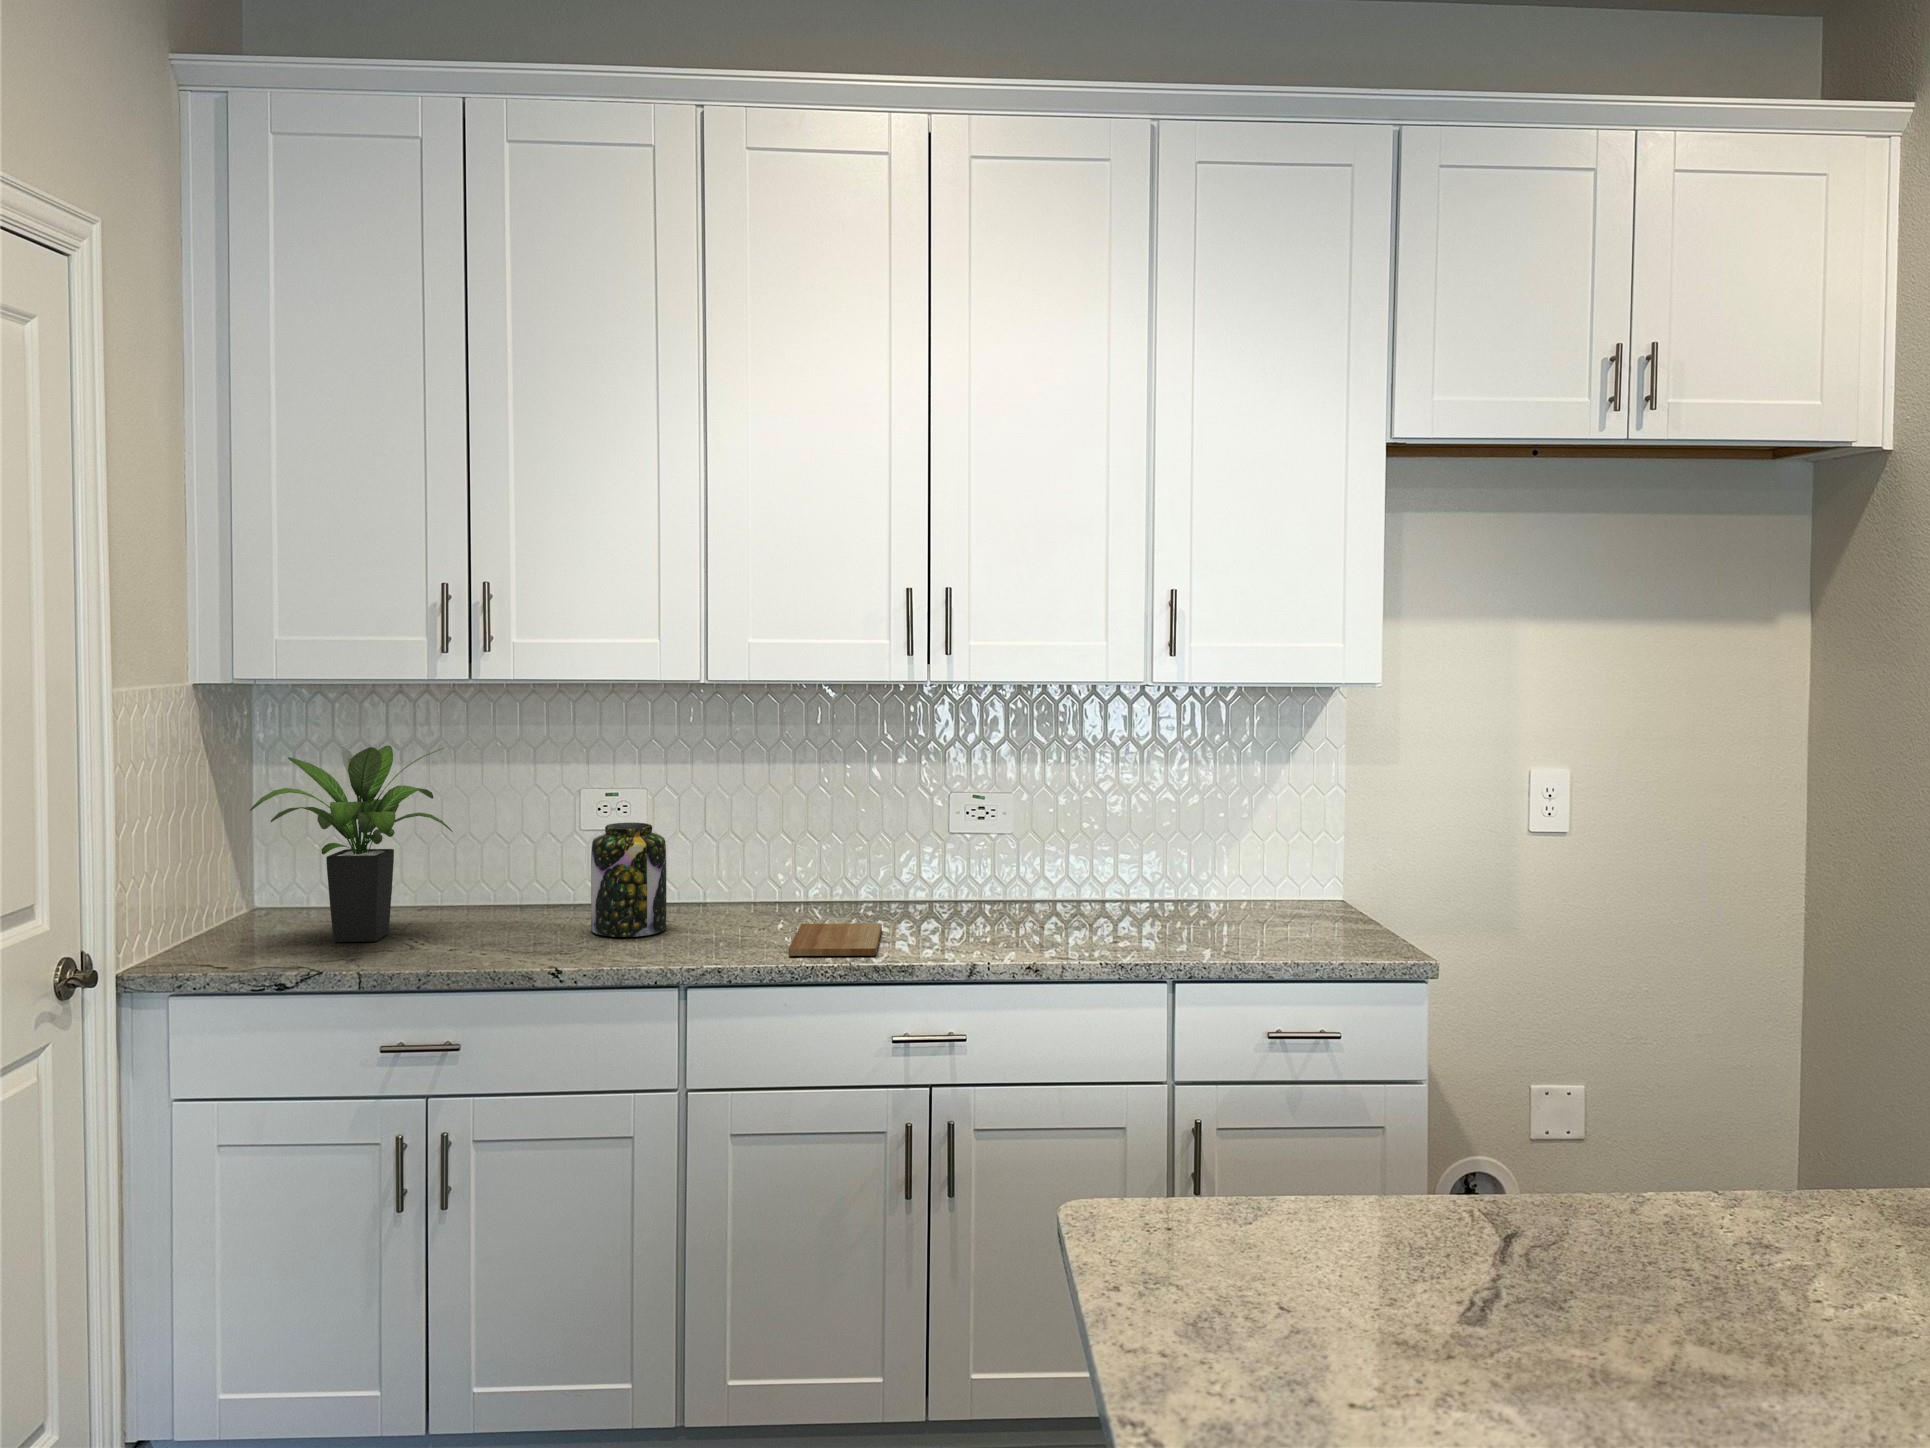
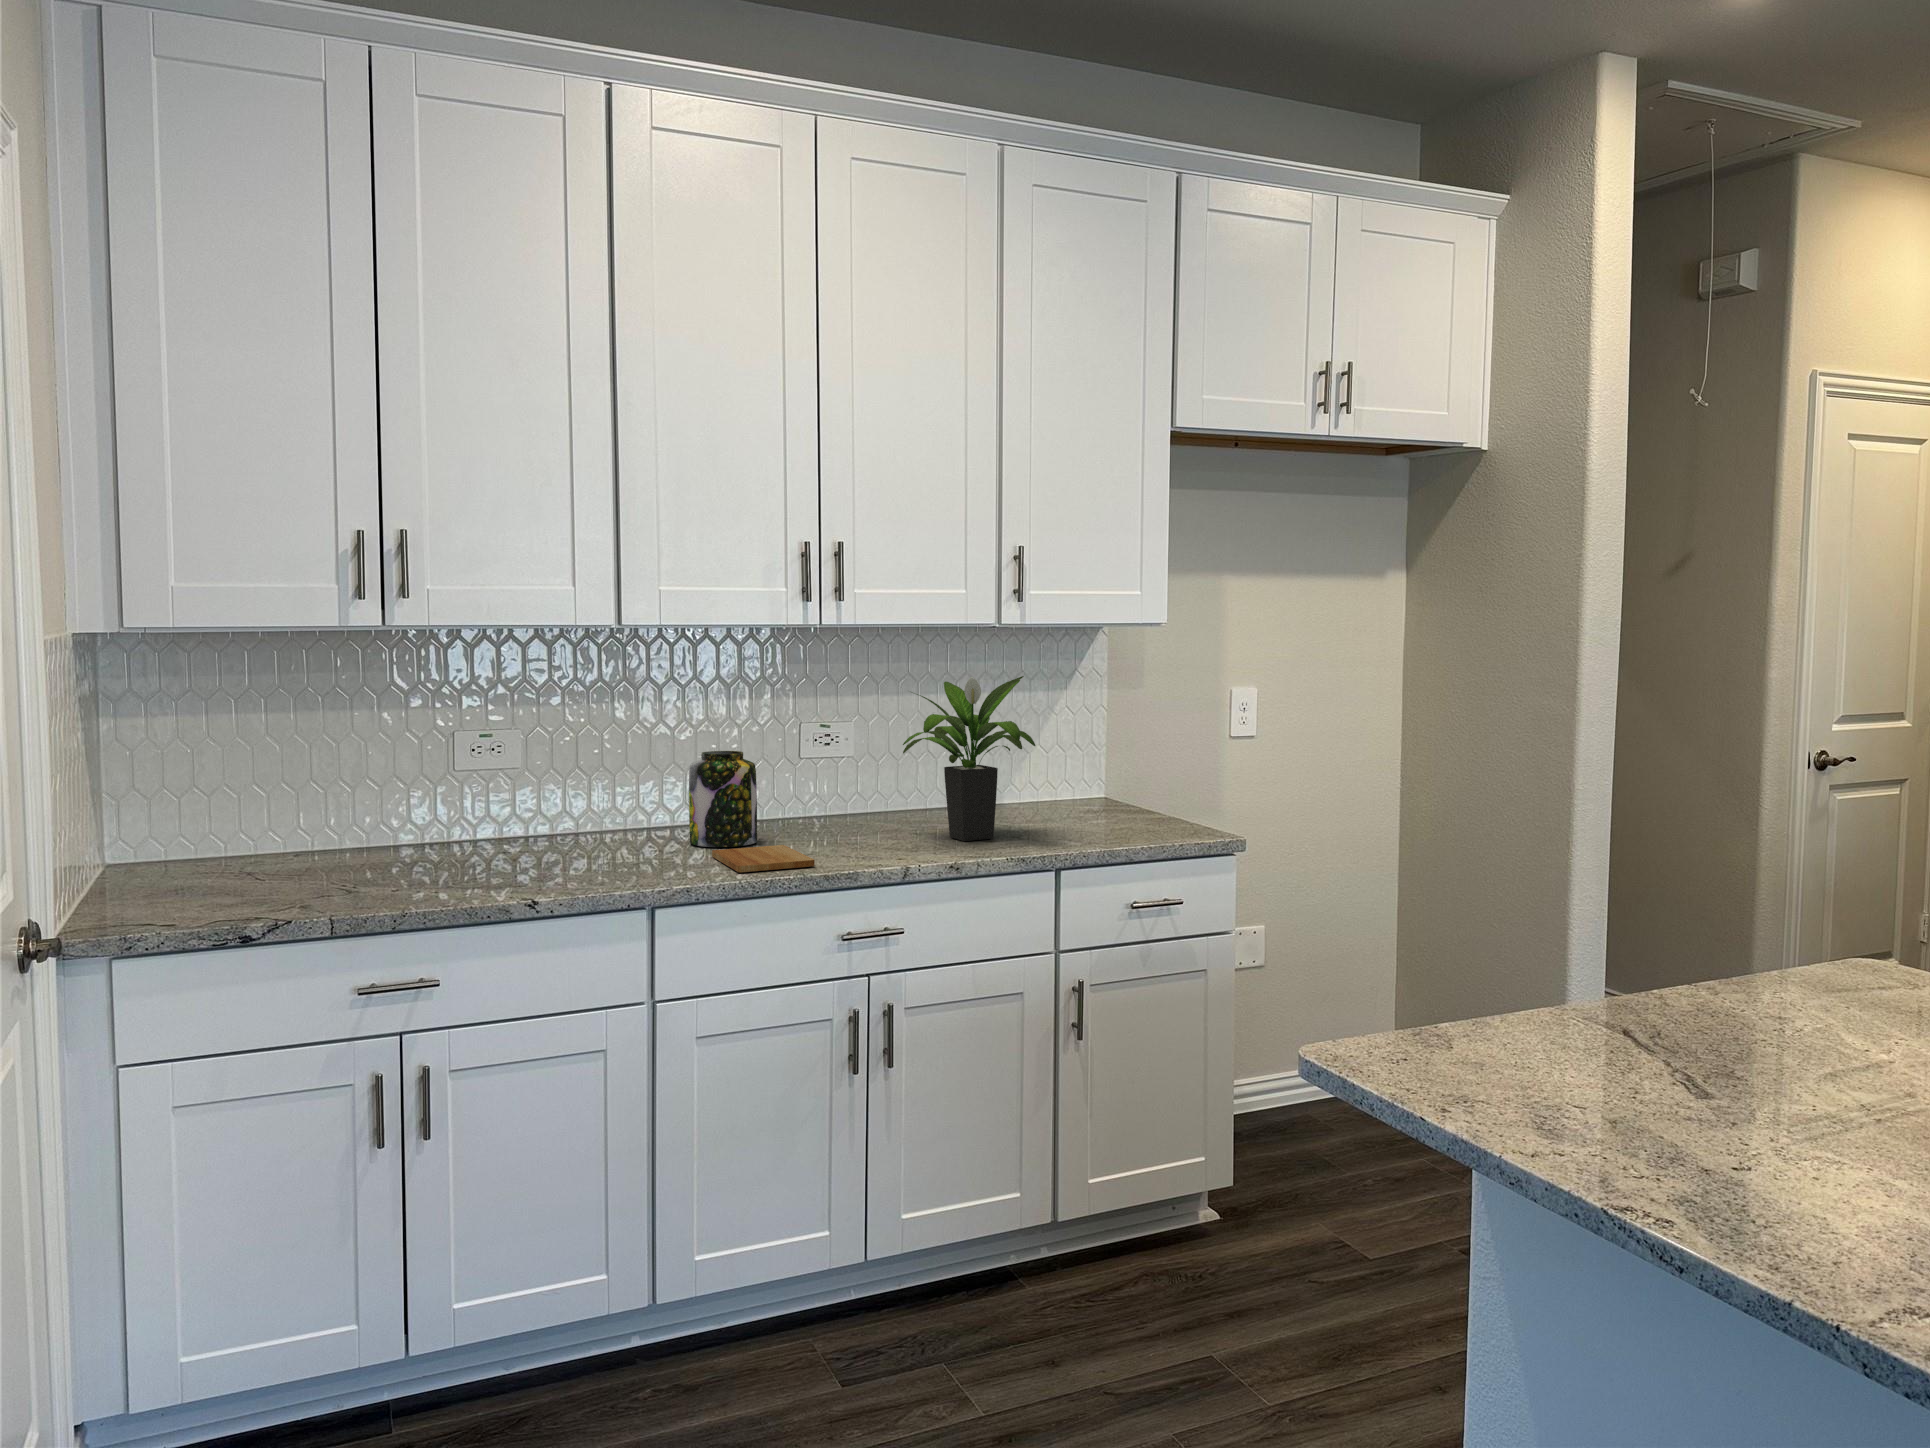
potted plant: present [250,745,453,942] -> present [903,676,1035,841]
jar: present [591,822,667,937] -> present [689,751,757,847]

